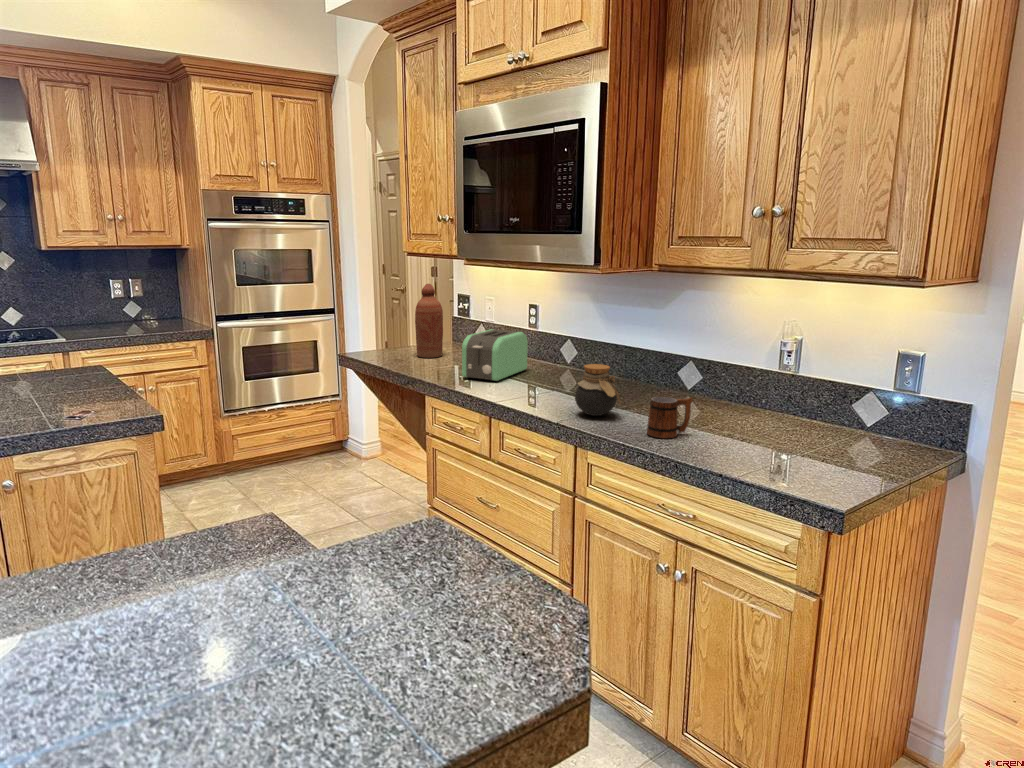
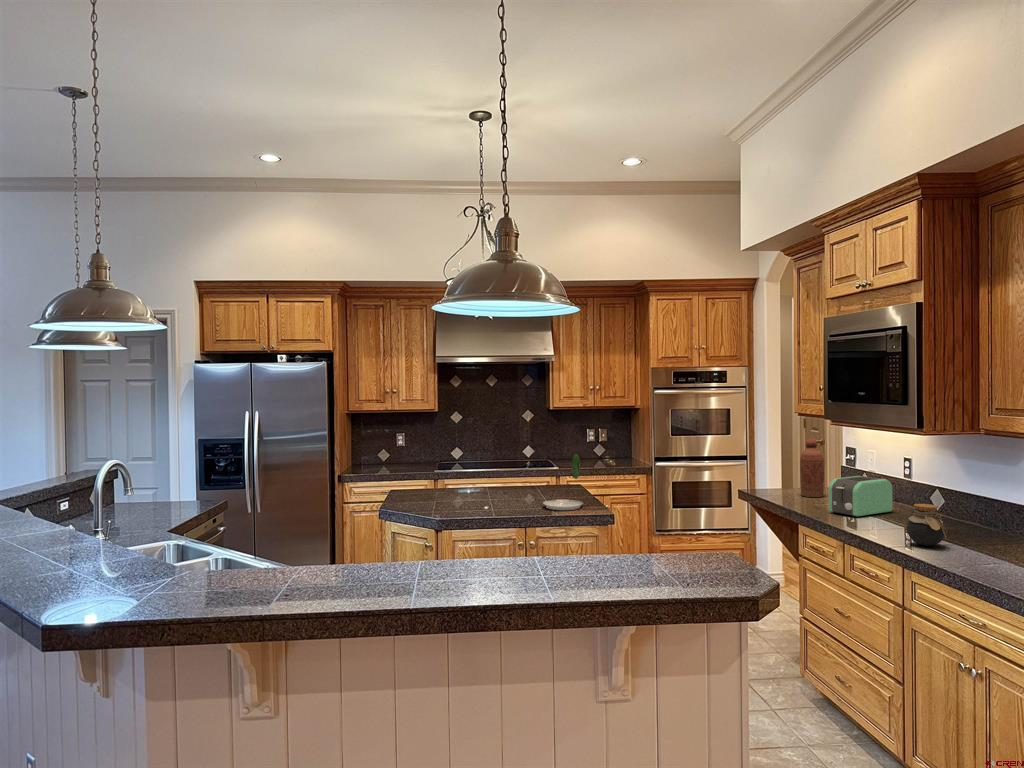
plate: none [25,322,106,422] -> present [543,454,583,510]
mug: present [647,396,693,438] -> none [960,531,1003,566]

